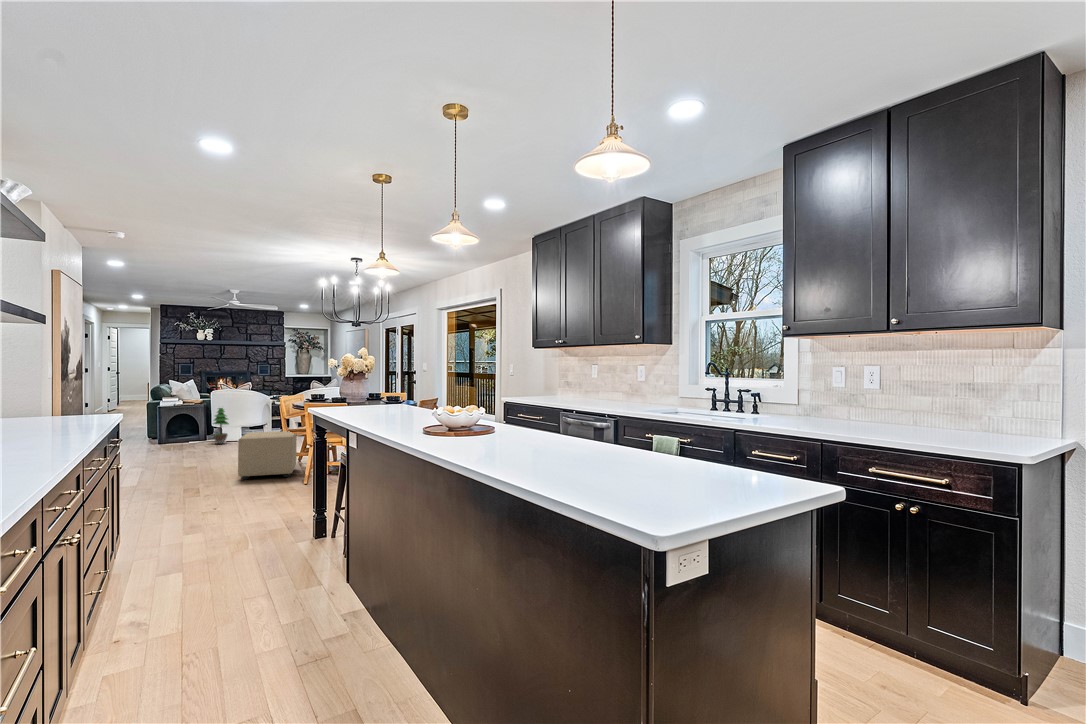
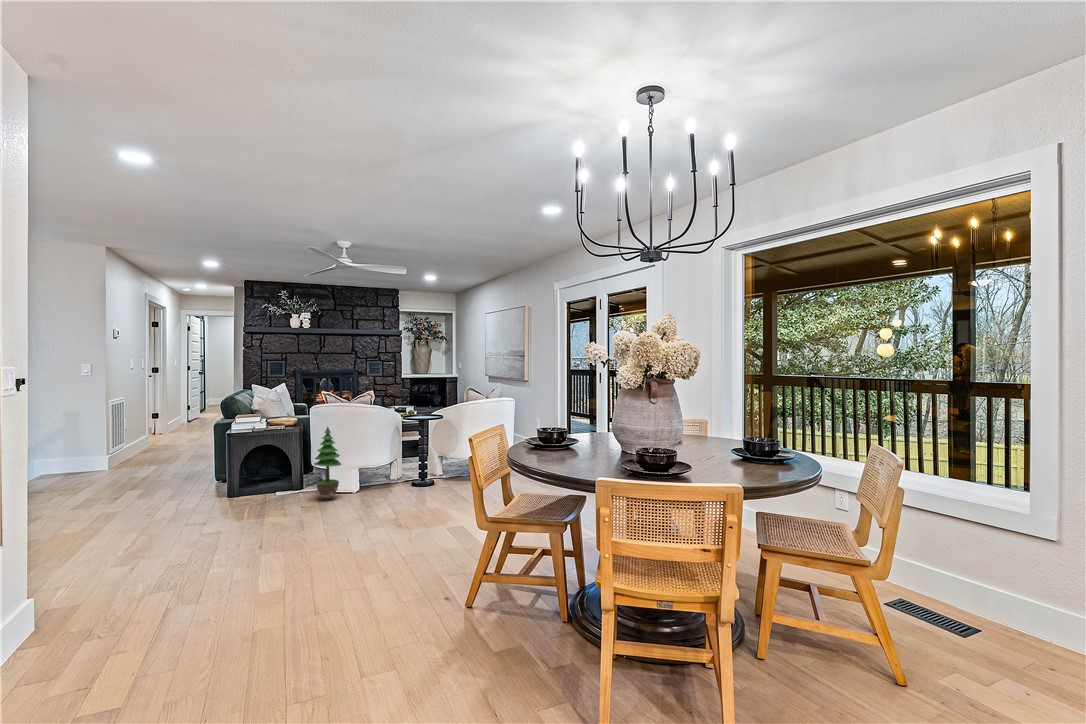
ottoman: present [238,431,297,480] -> none [391,519,528,681]

